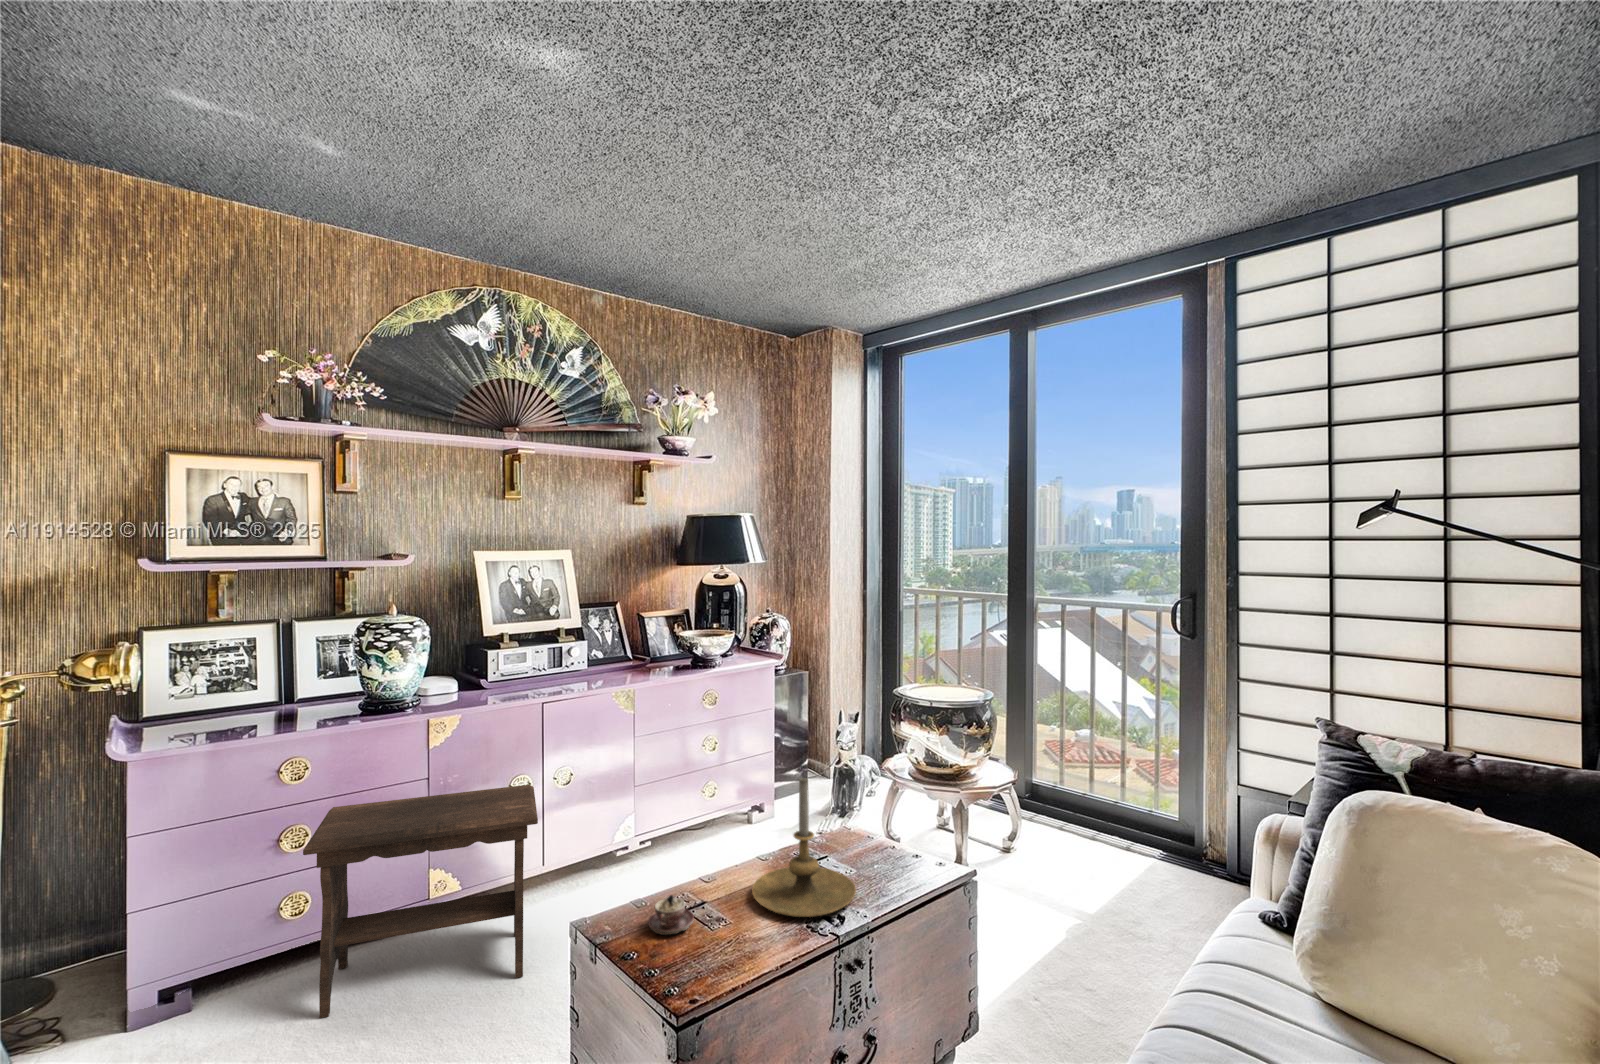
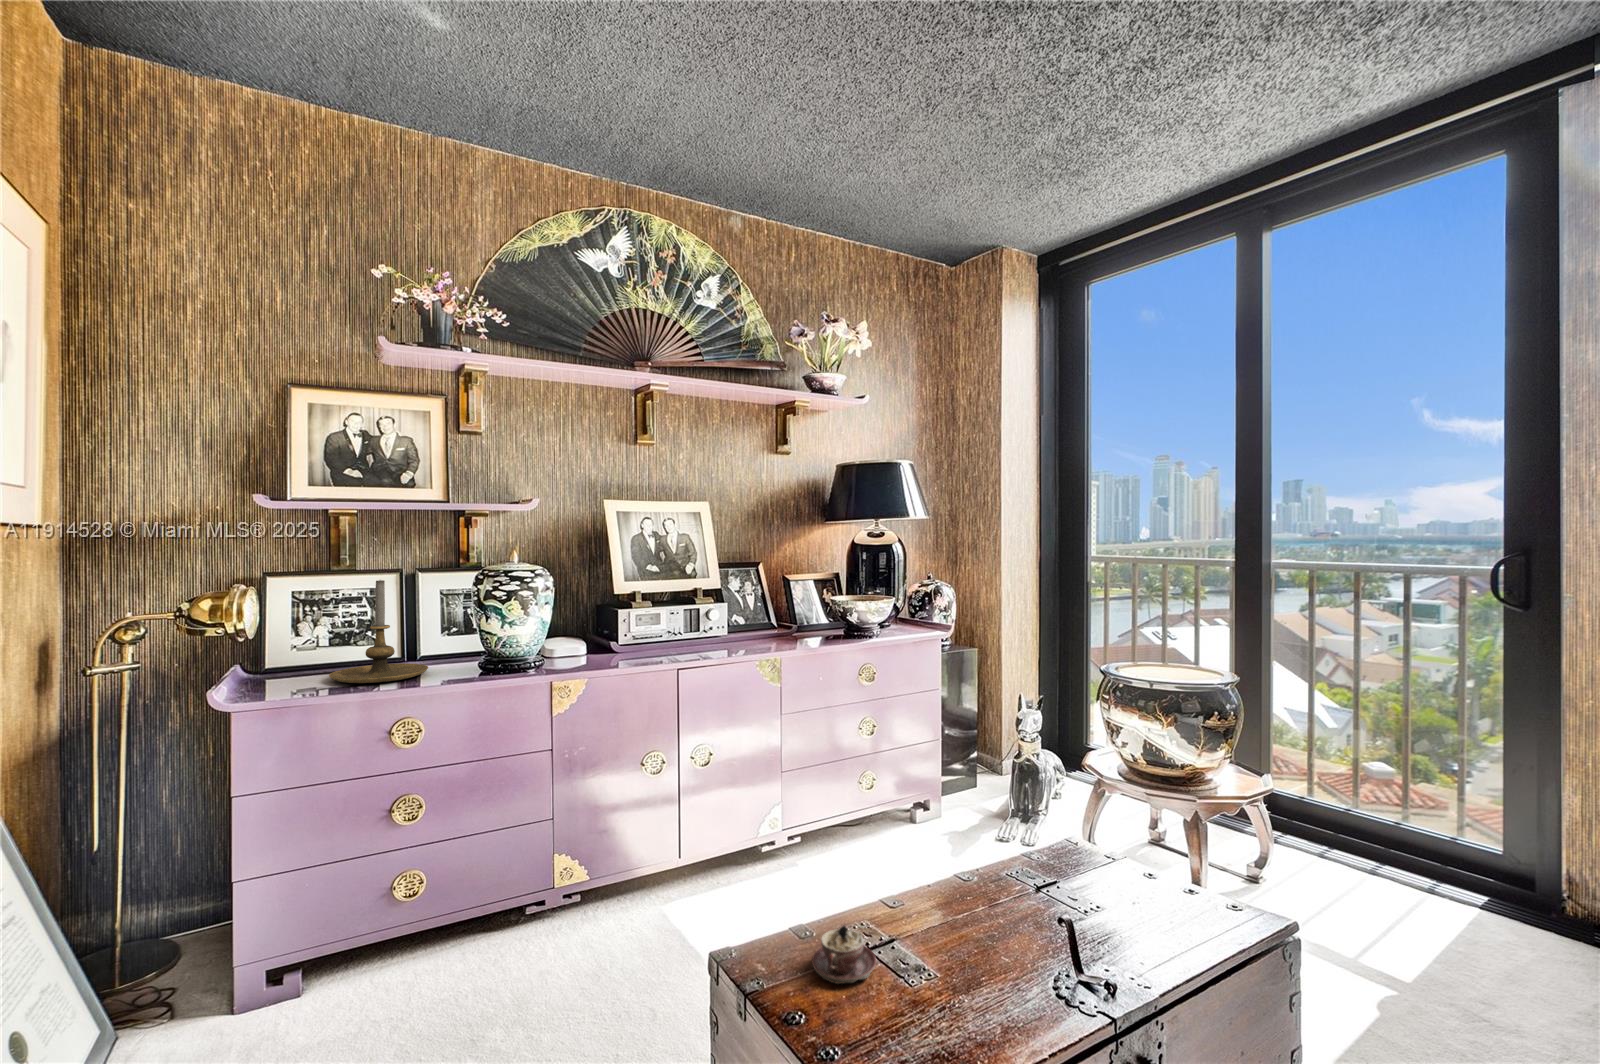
candle holder: present [752,778,856,917] -> present [329,580,428,683]
footstool: present [303,785,538,1018] -> none [407,762,670,1020]

